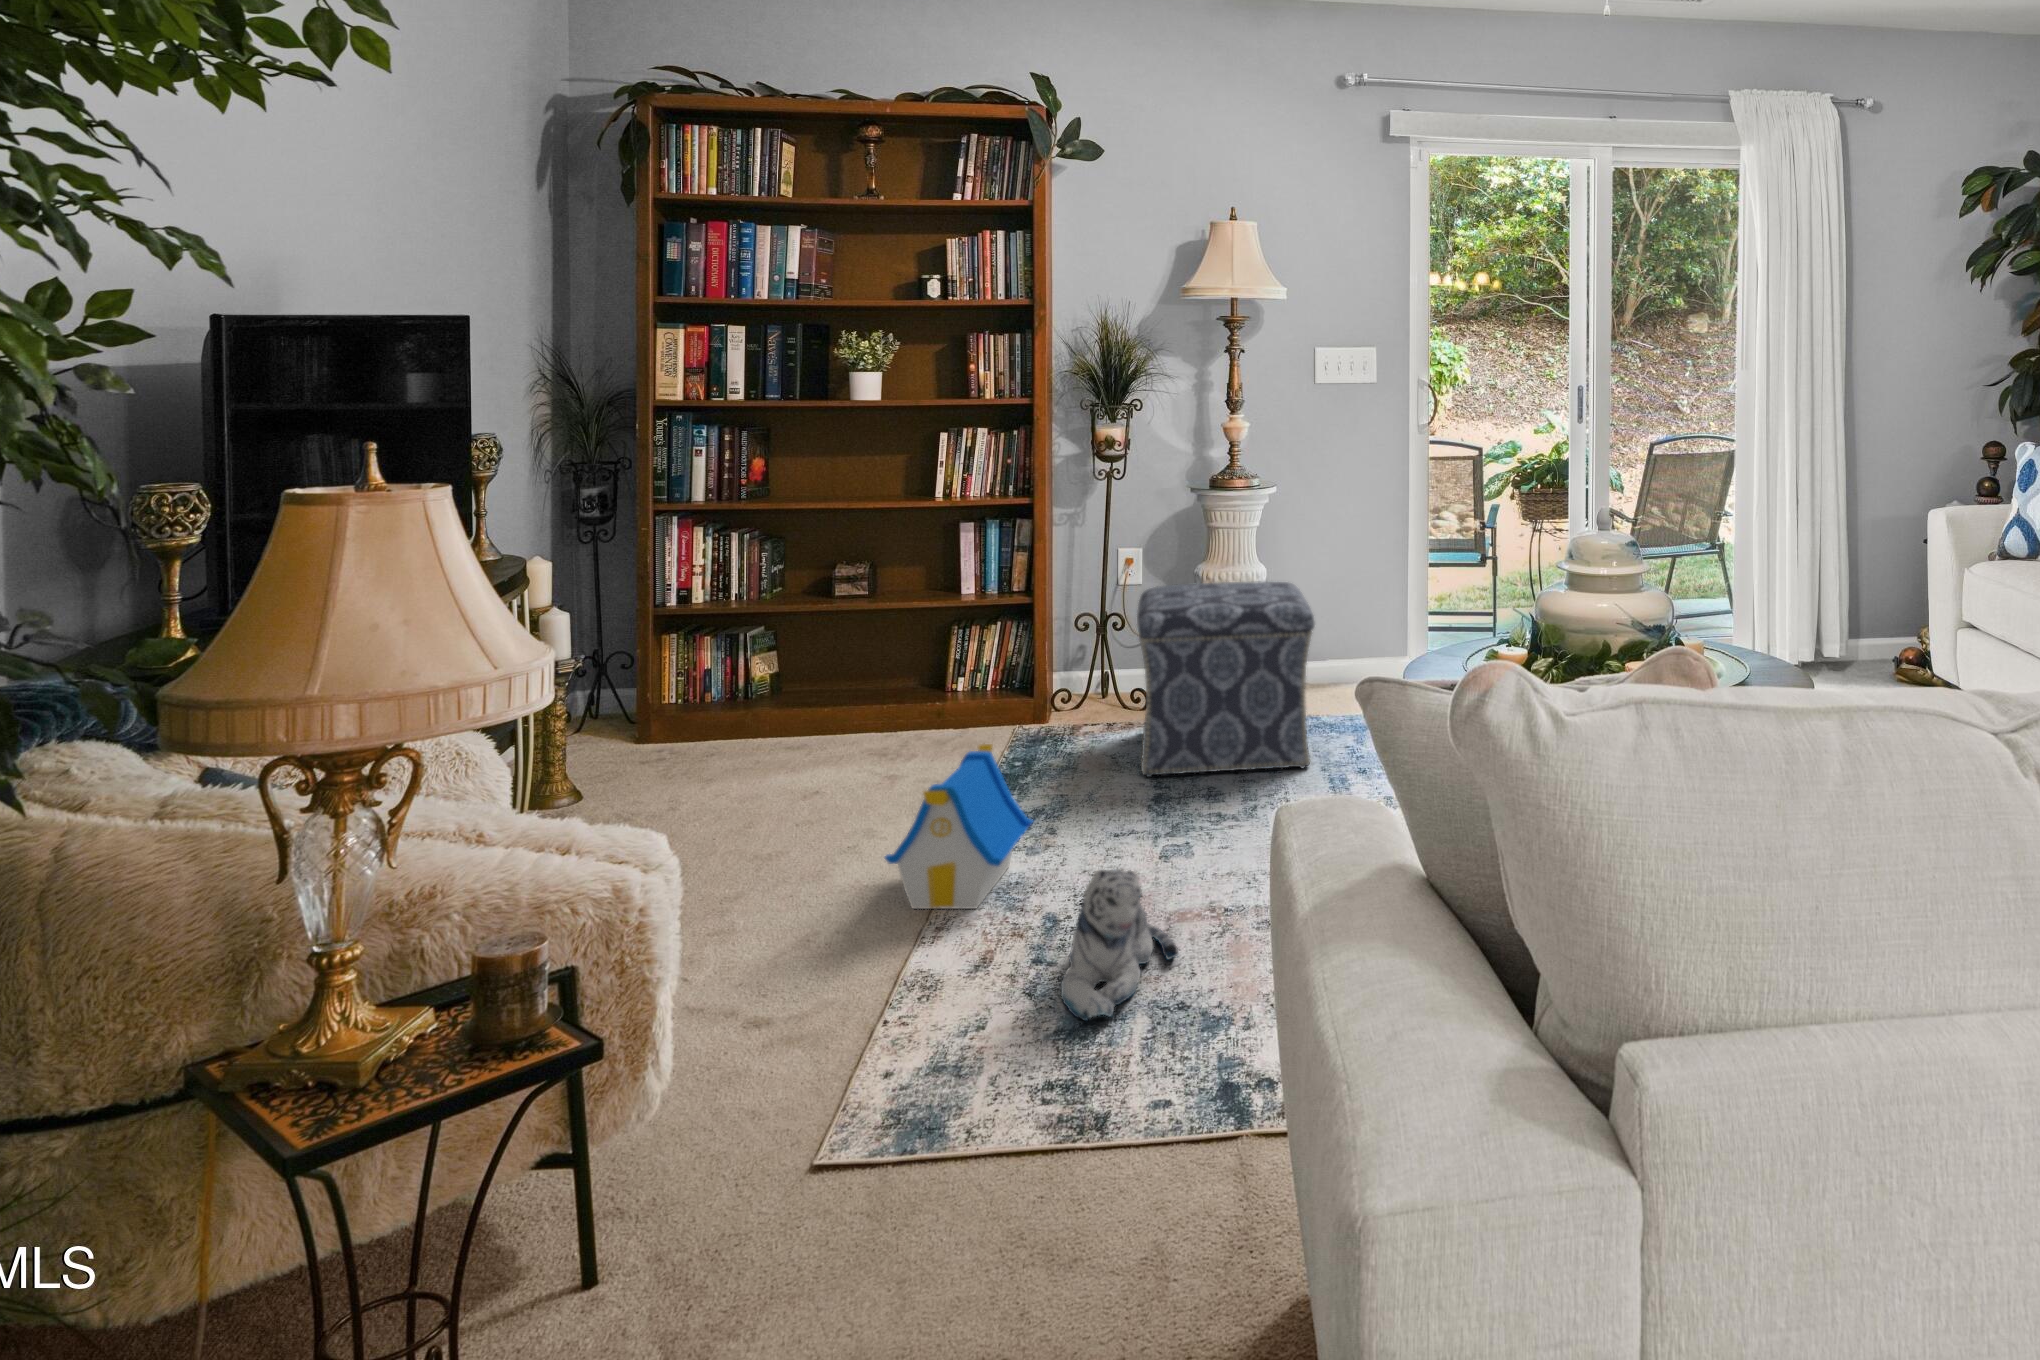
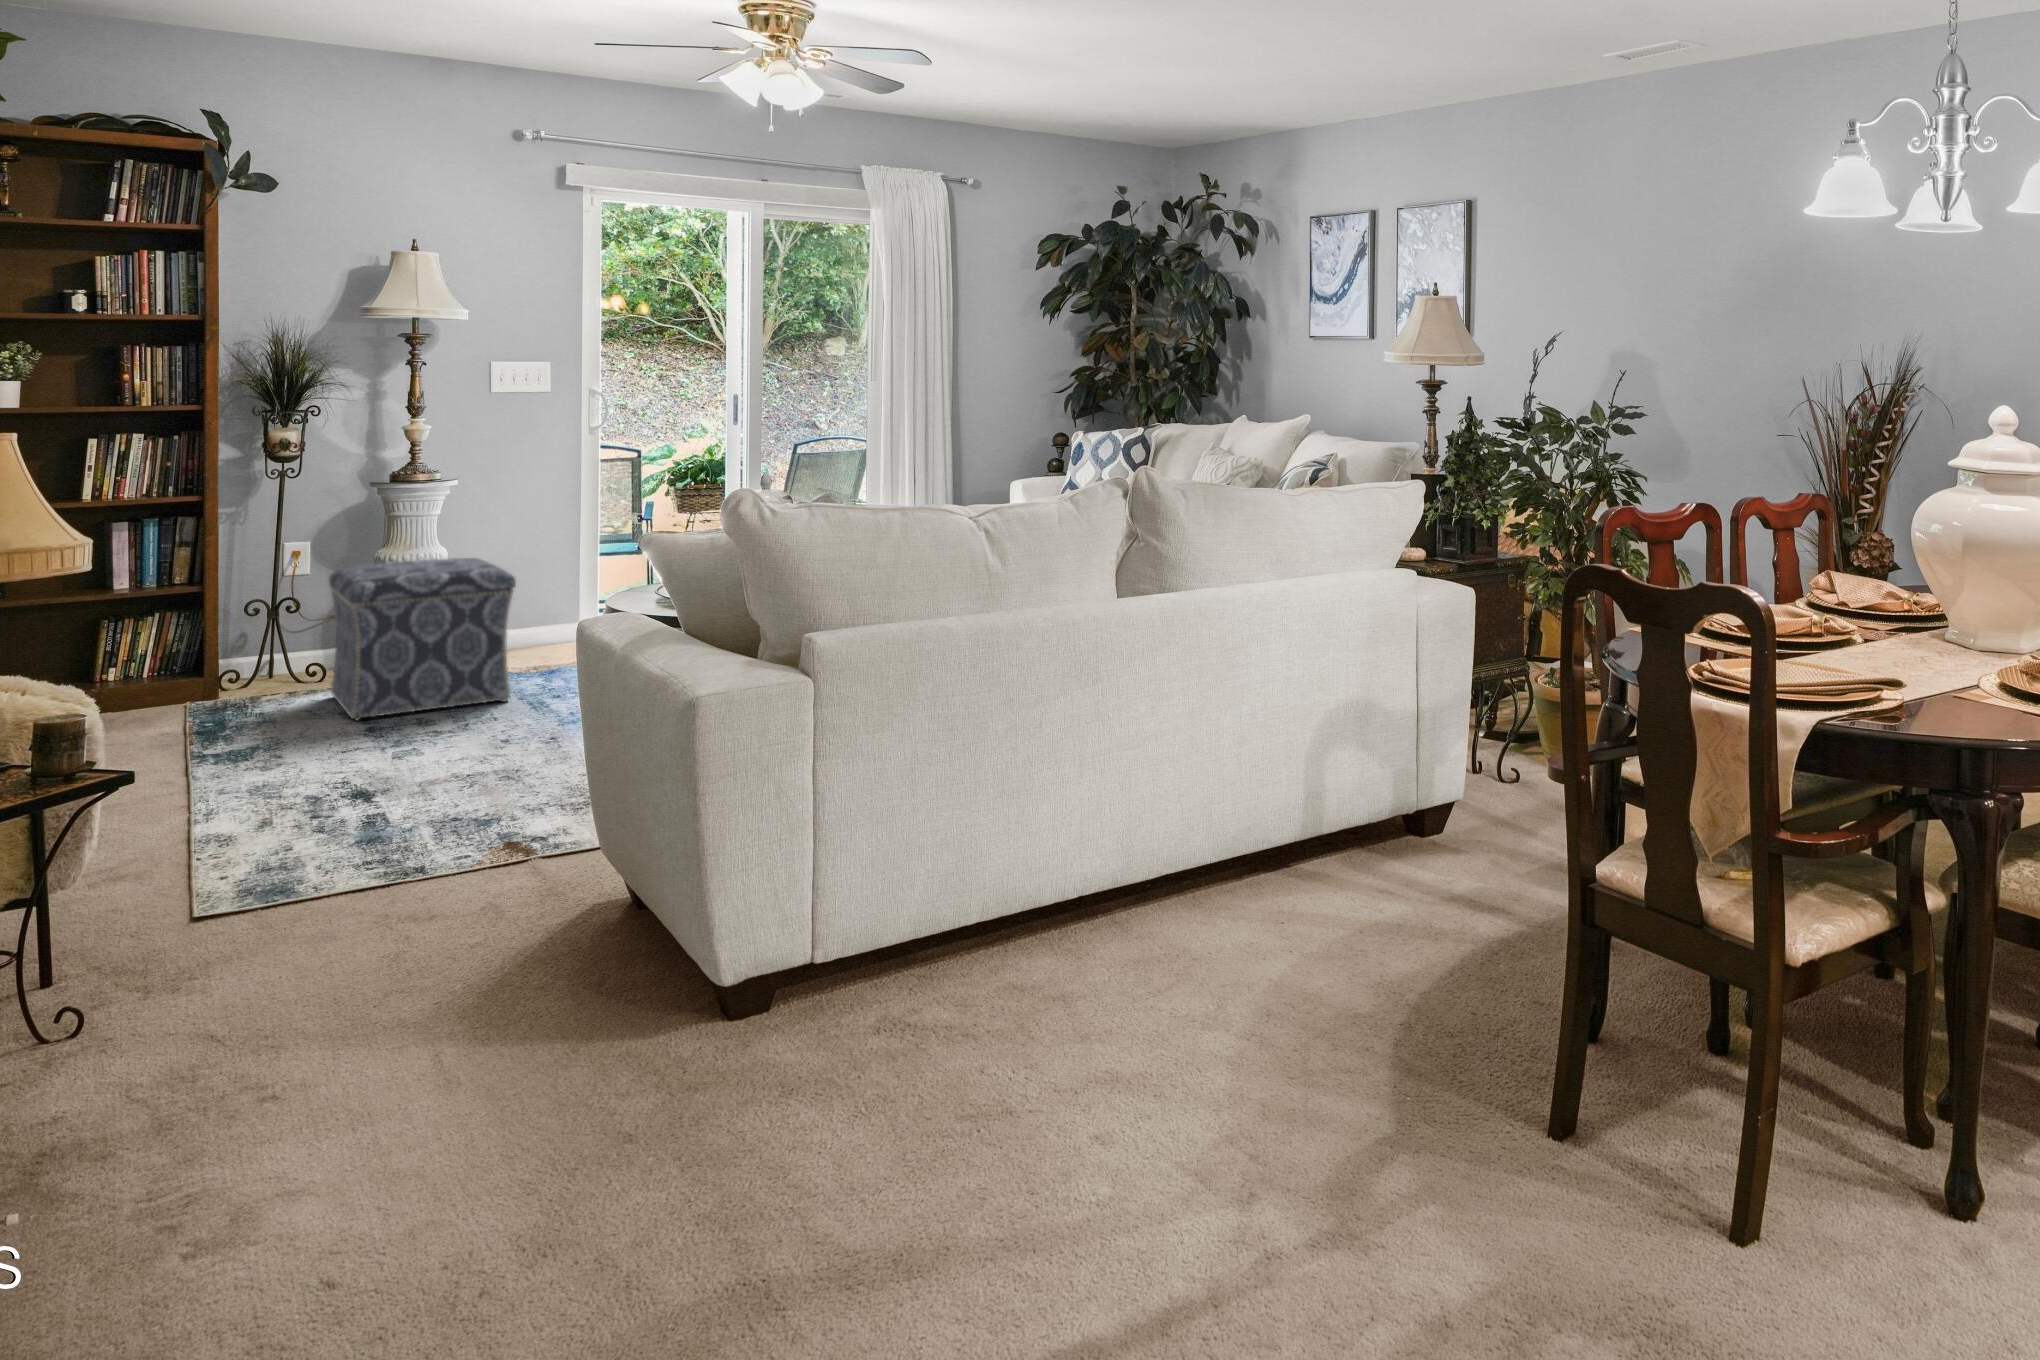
toy house: present [885,744,1033,909] -> none [158,682,287,808]
plush toy: present [1060,870,1178,1021] -> none [361,733,457,832]

